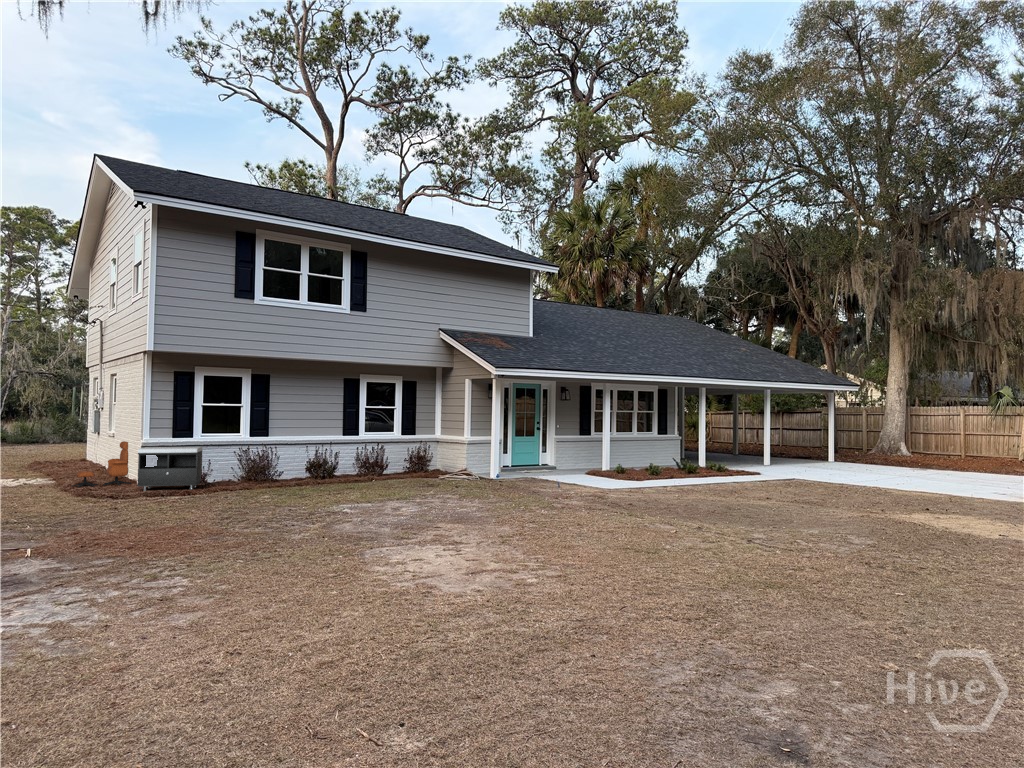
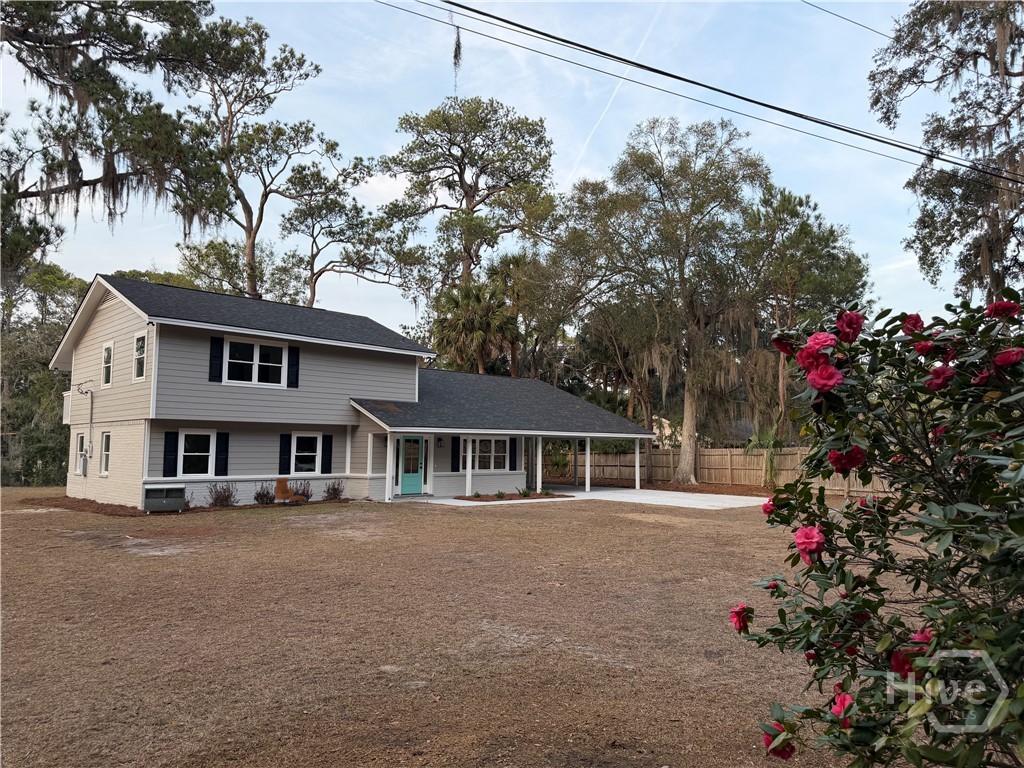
lounge chair: present [72,441,131,487] -> present [274,478,304,506]

